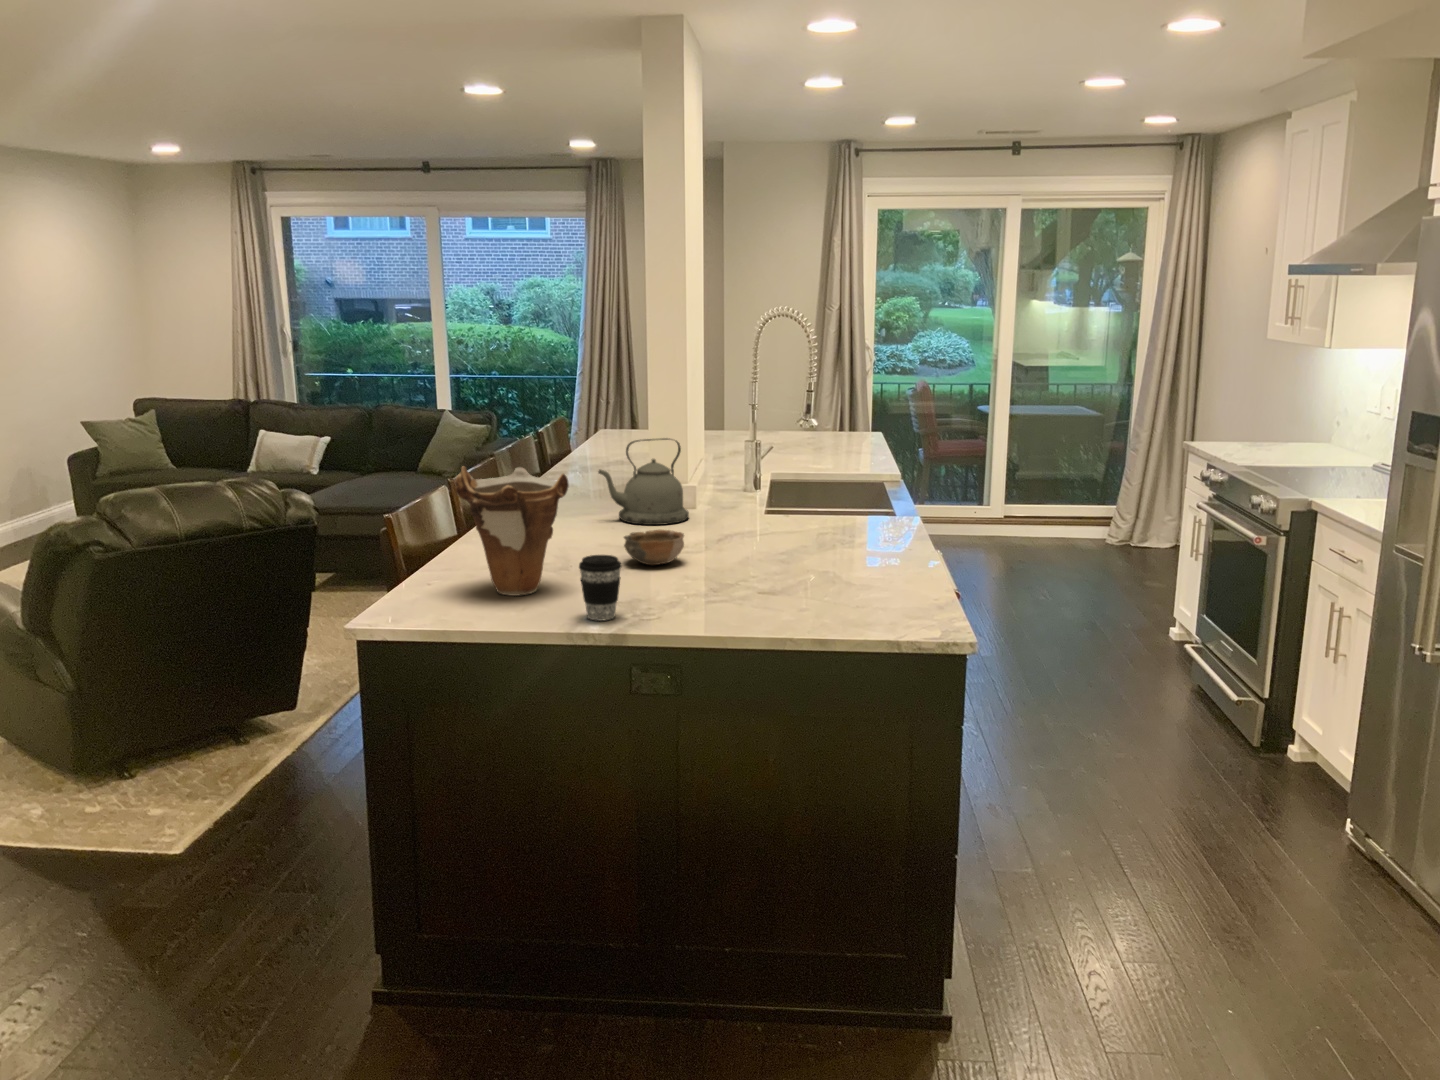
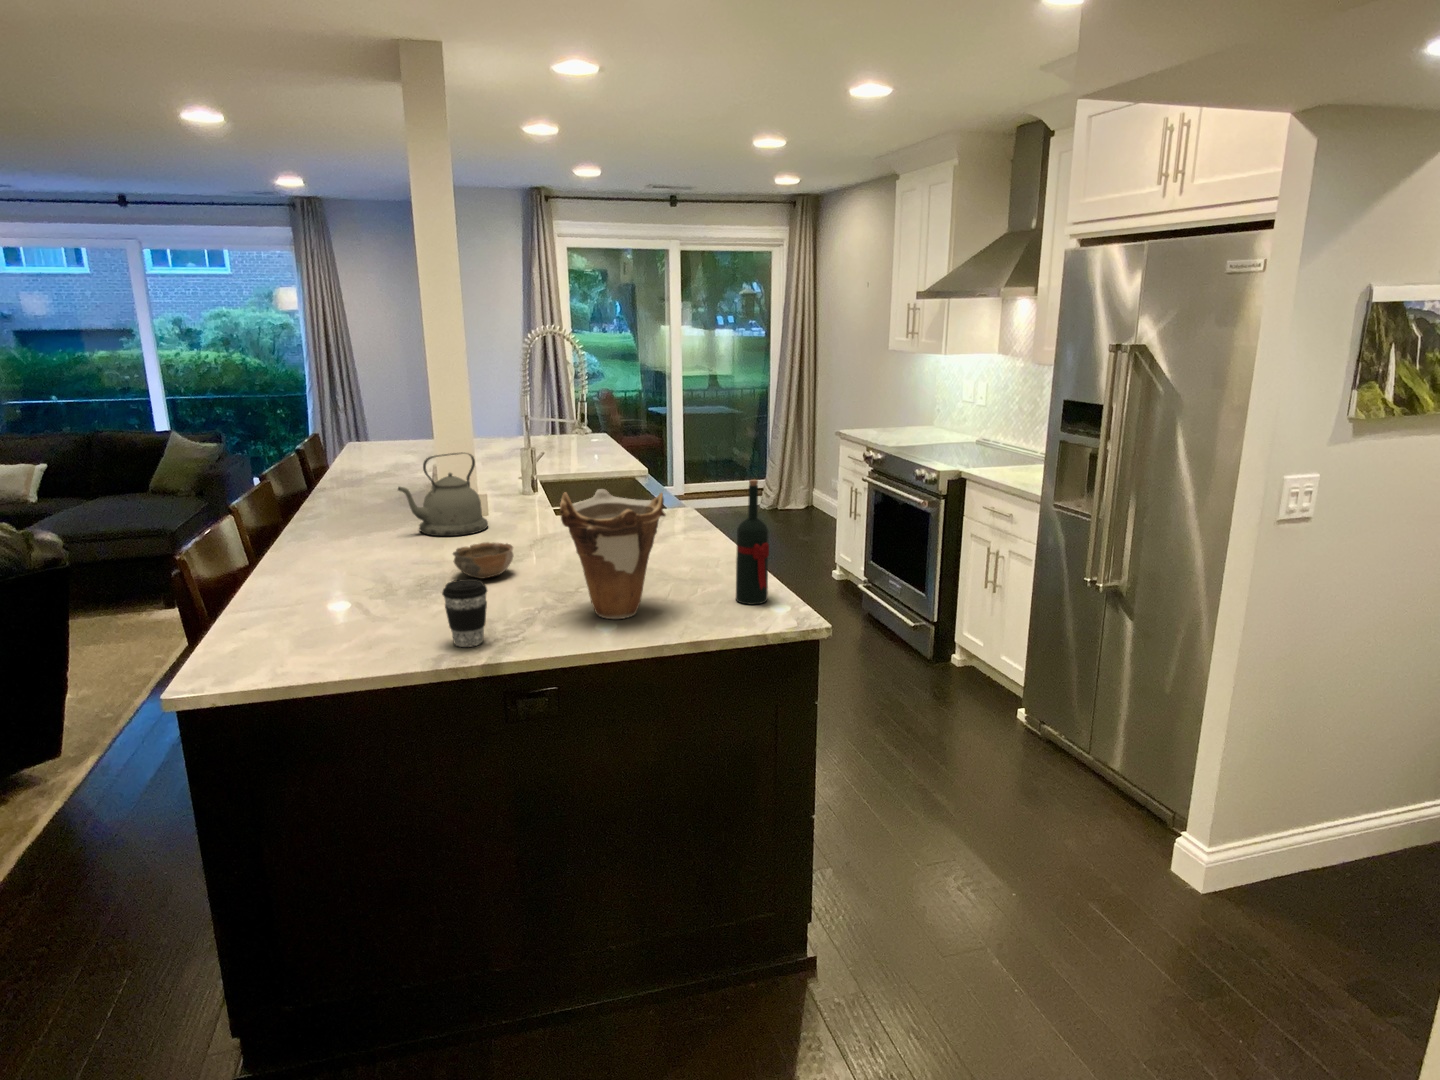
vase: present [455,466,569,596] -> present [560,489,666,619]
wine bottle: none [892,478,930,616] -> present [736,480,769,605]

